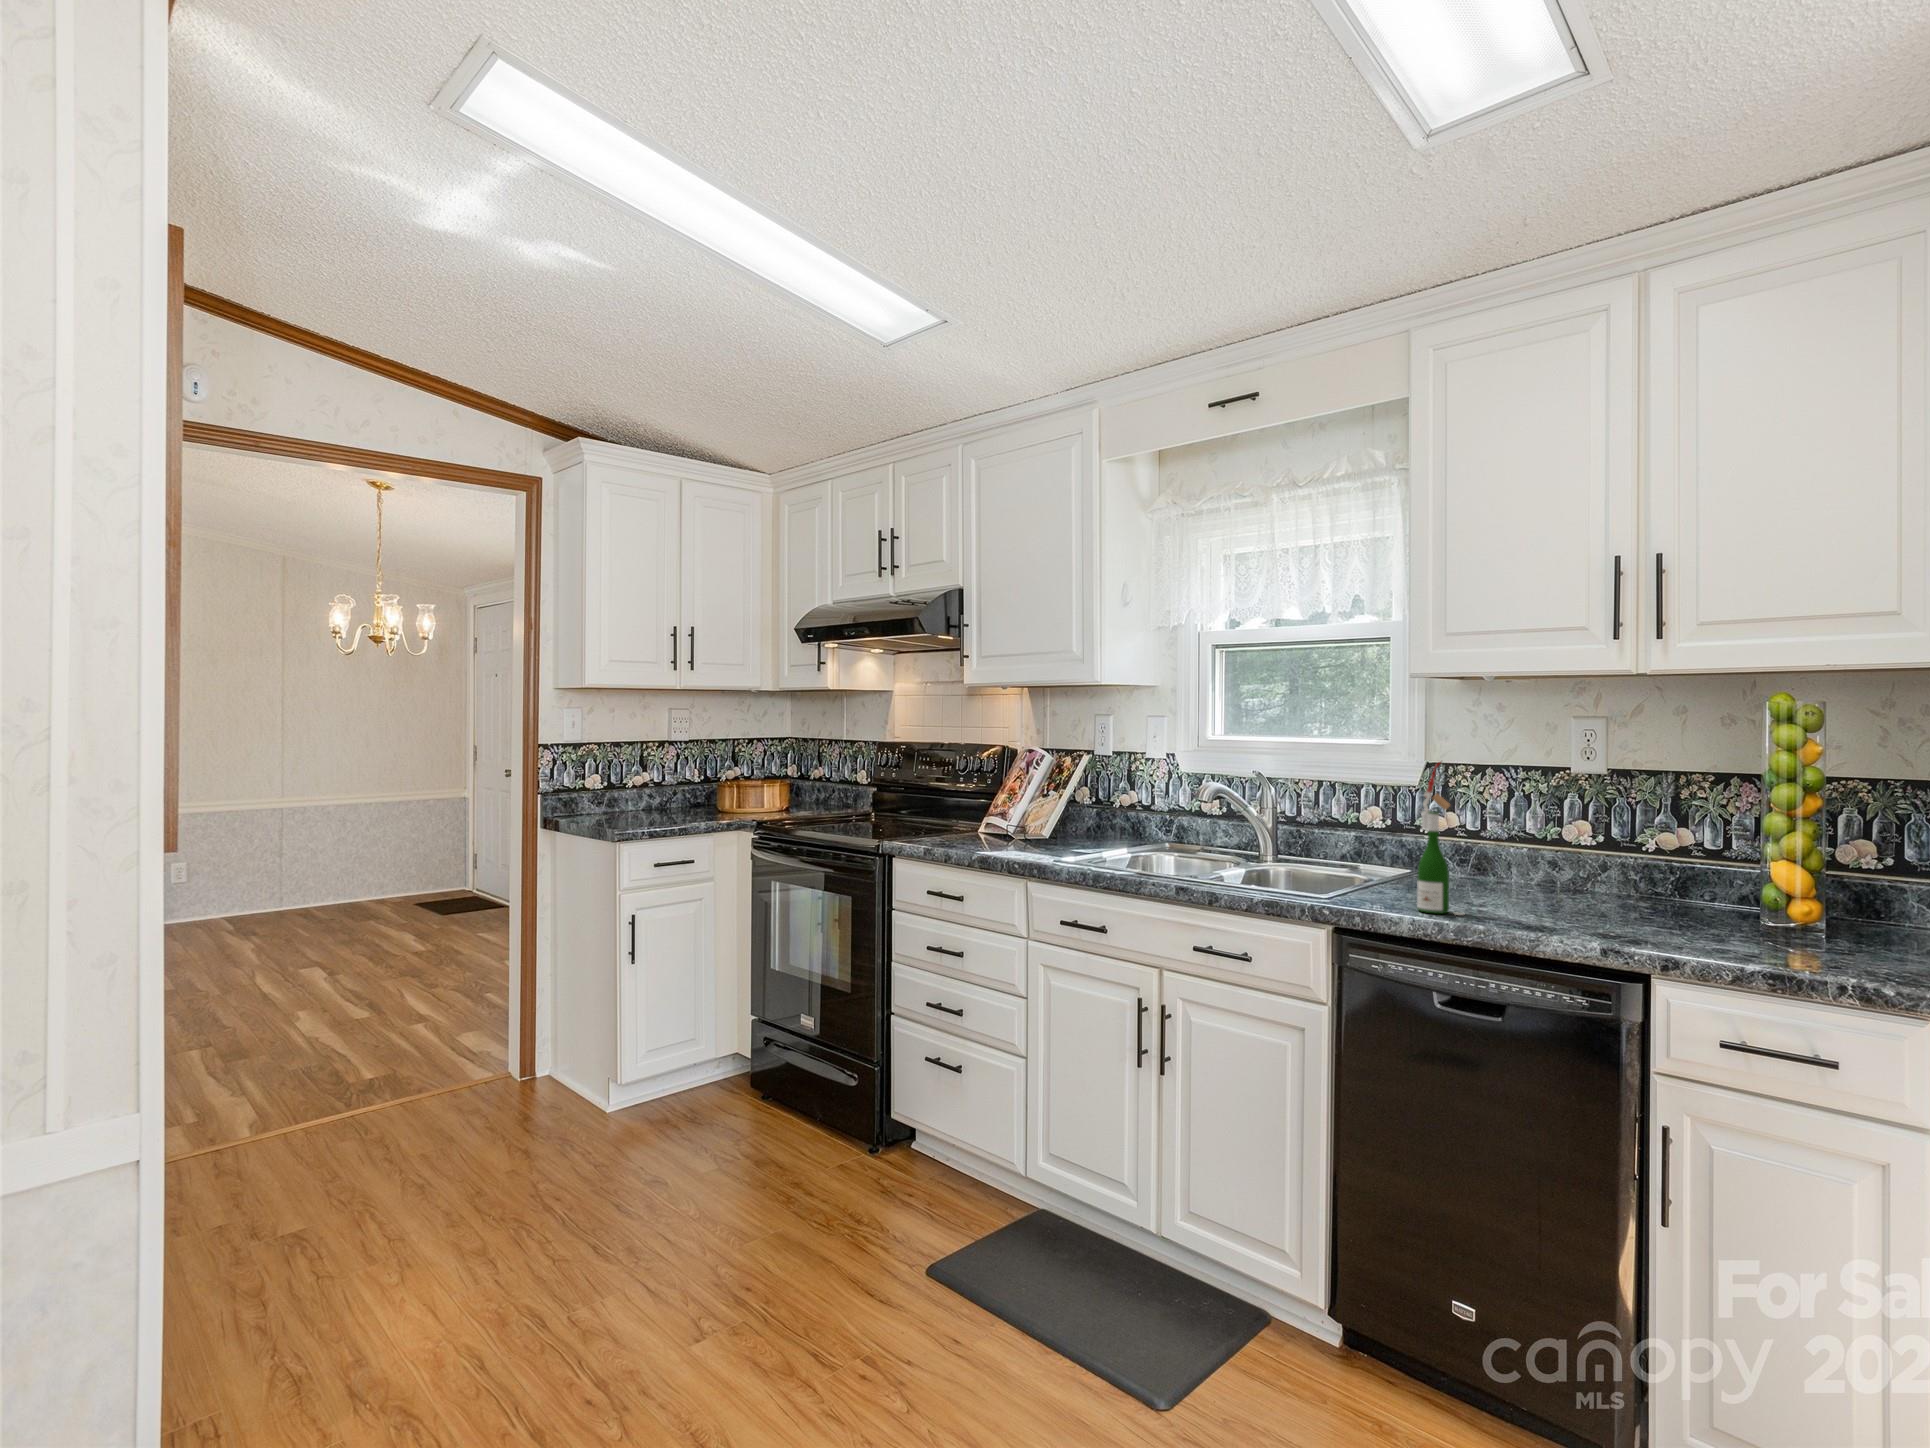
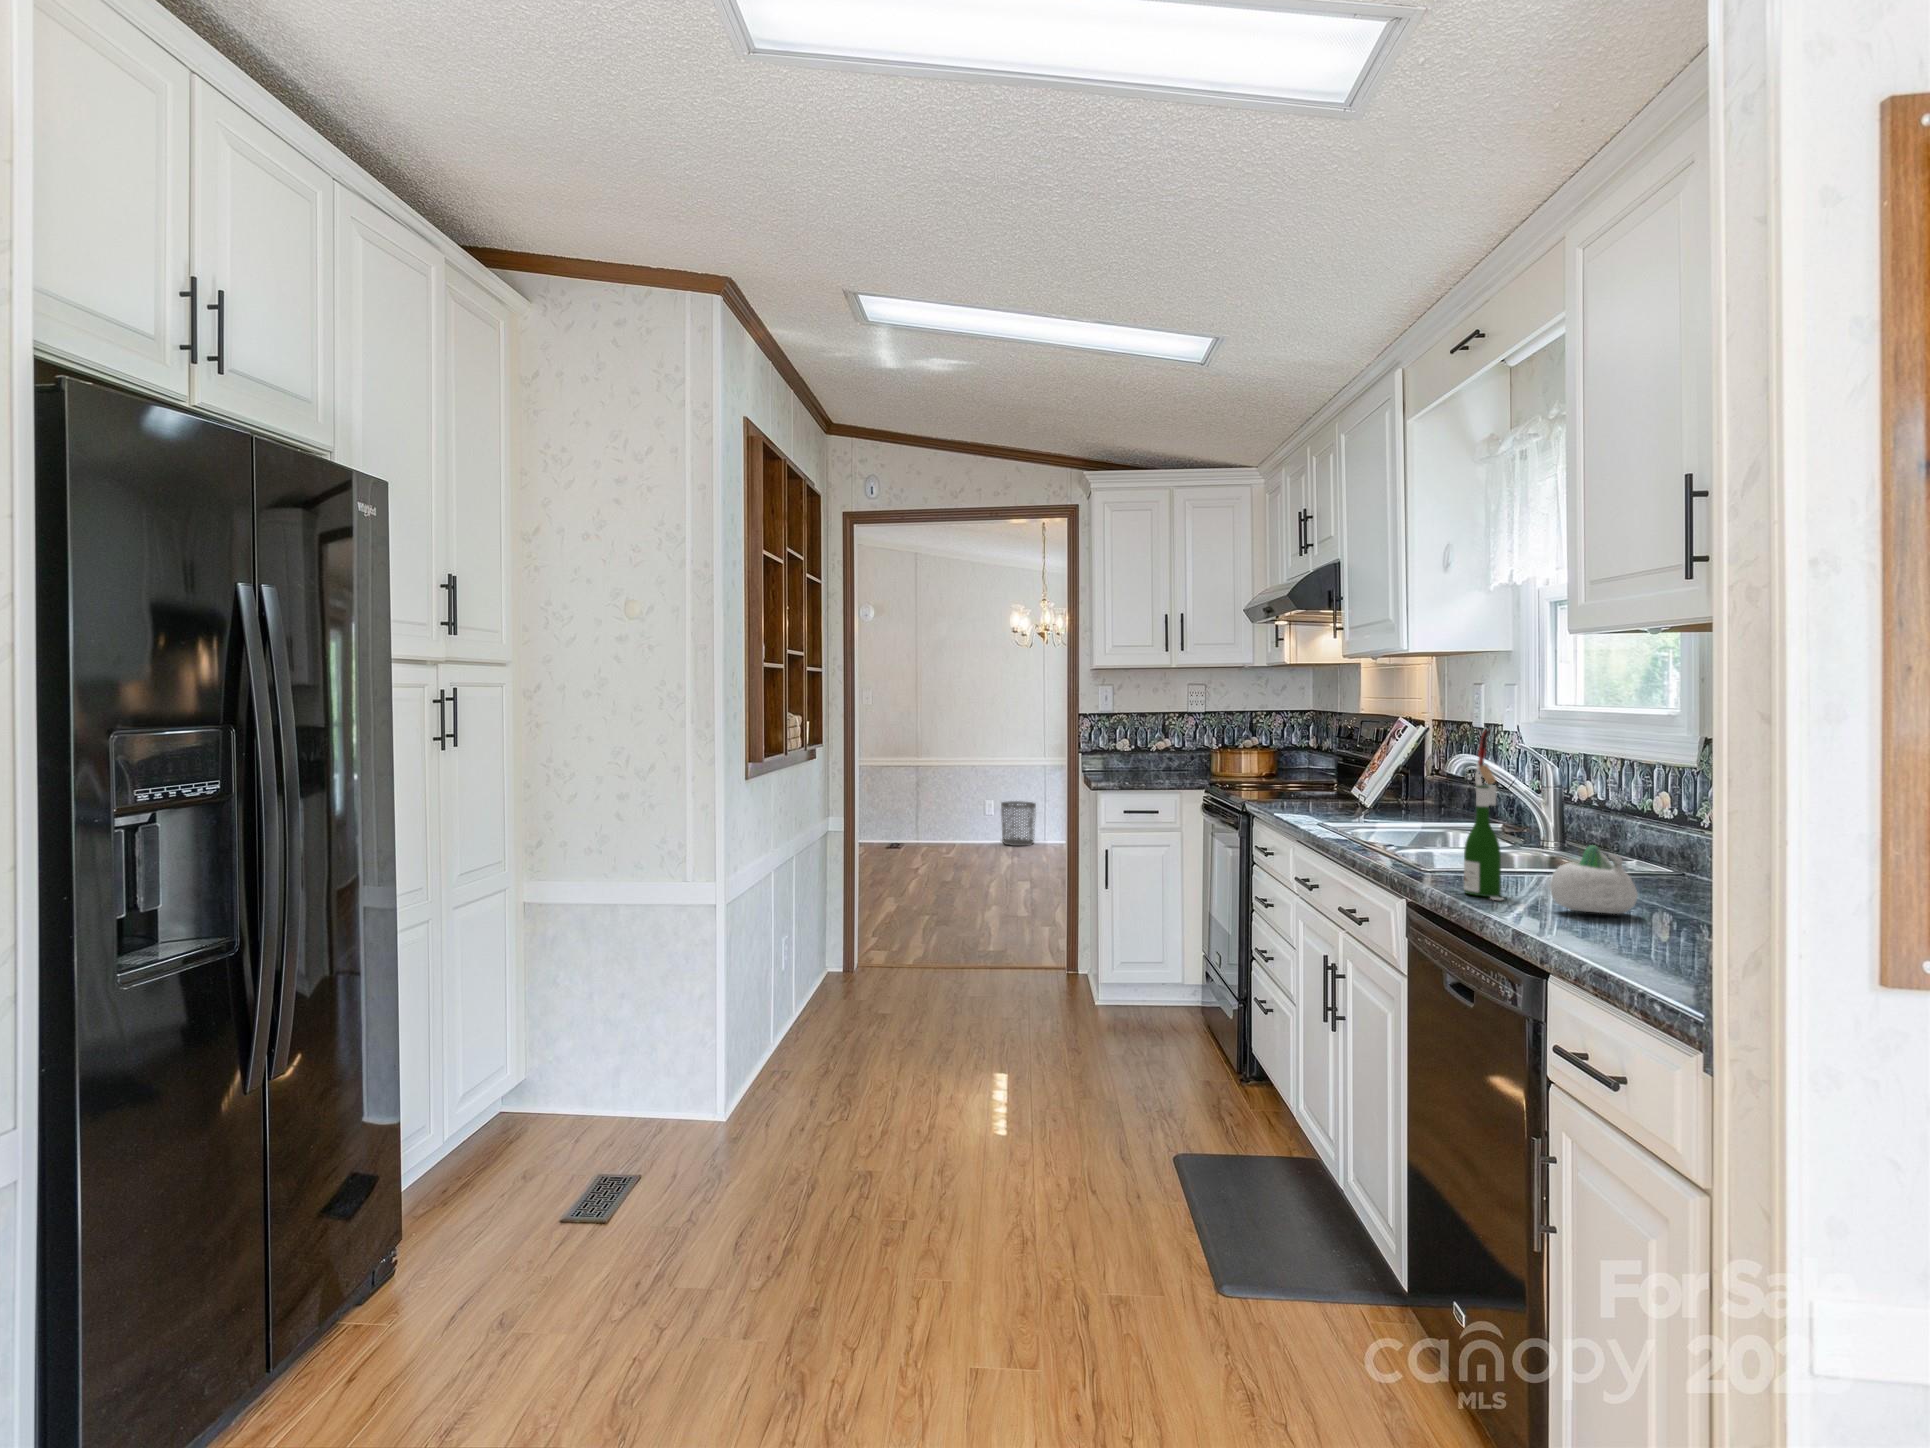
succulent planter: none [1508,857,1564,915] -> present [1550,845,1638,914]
waste bin: none [205,865,266,929] -> present [1001,801,1036,846]

